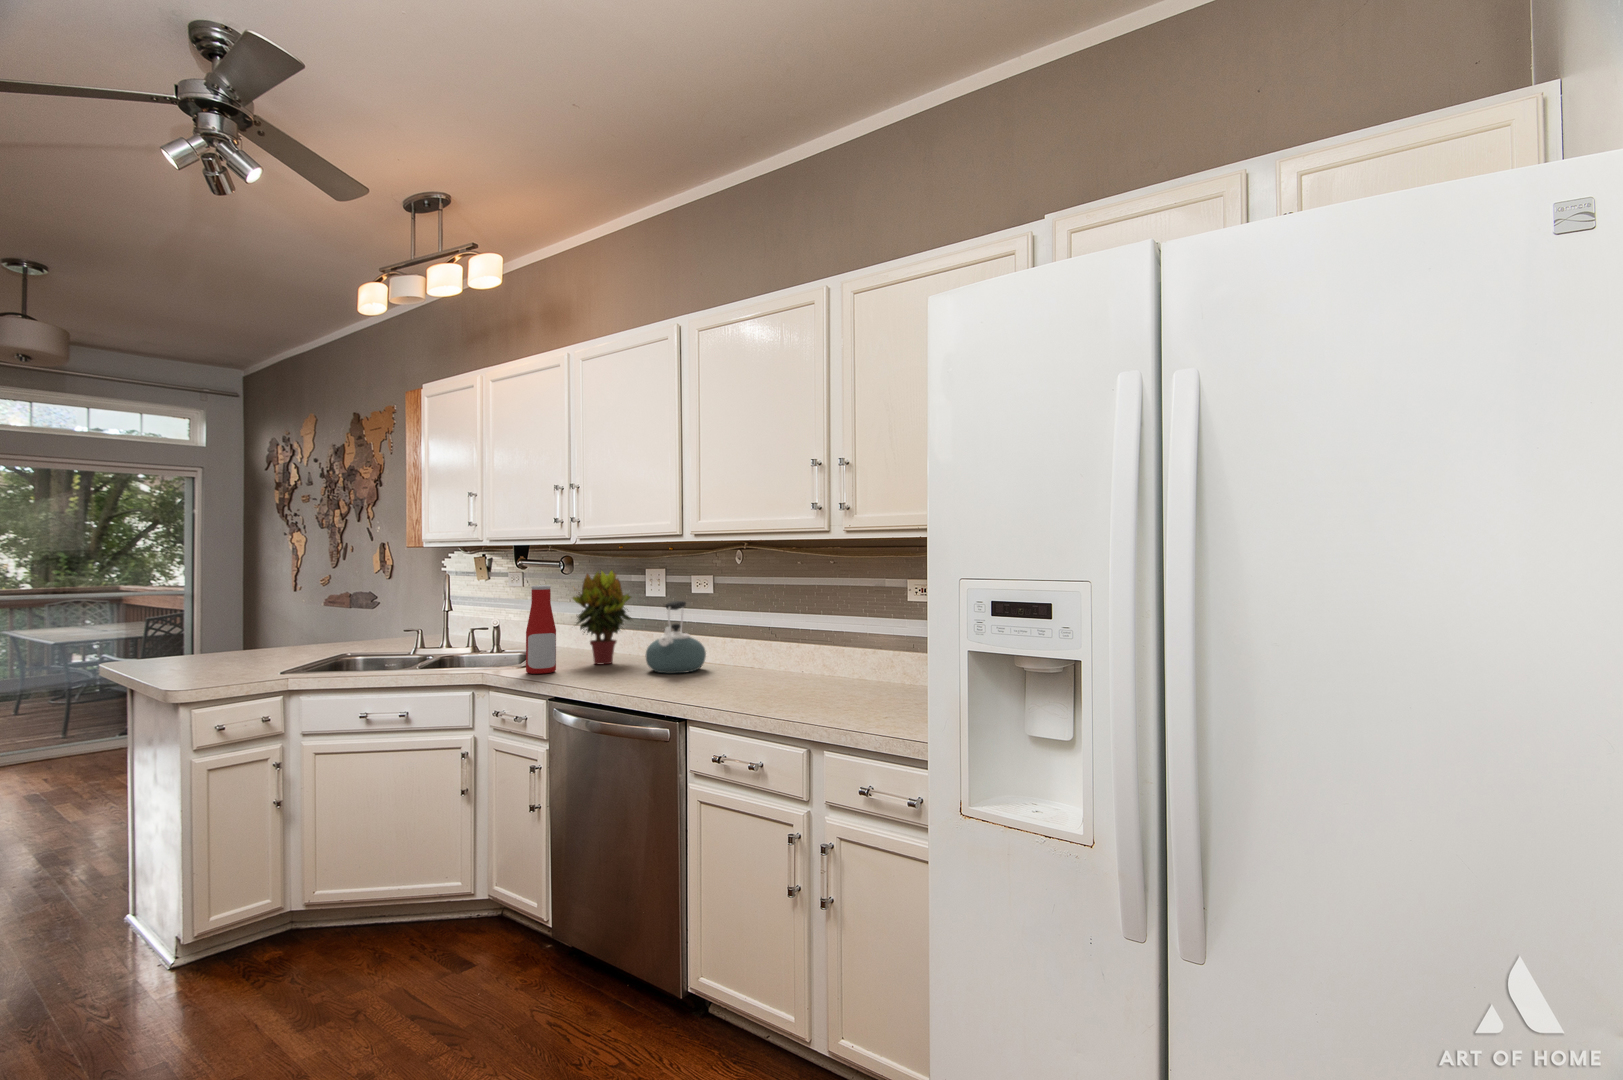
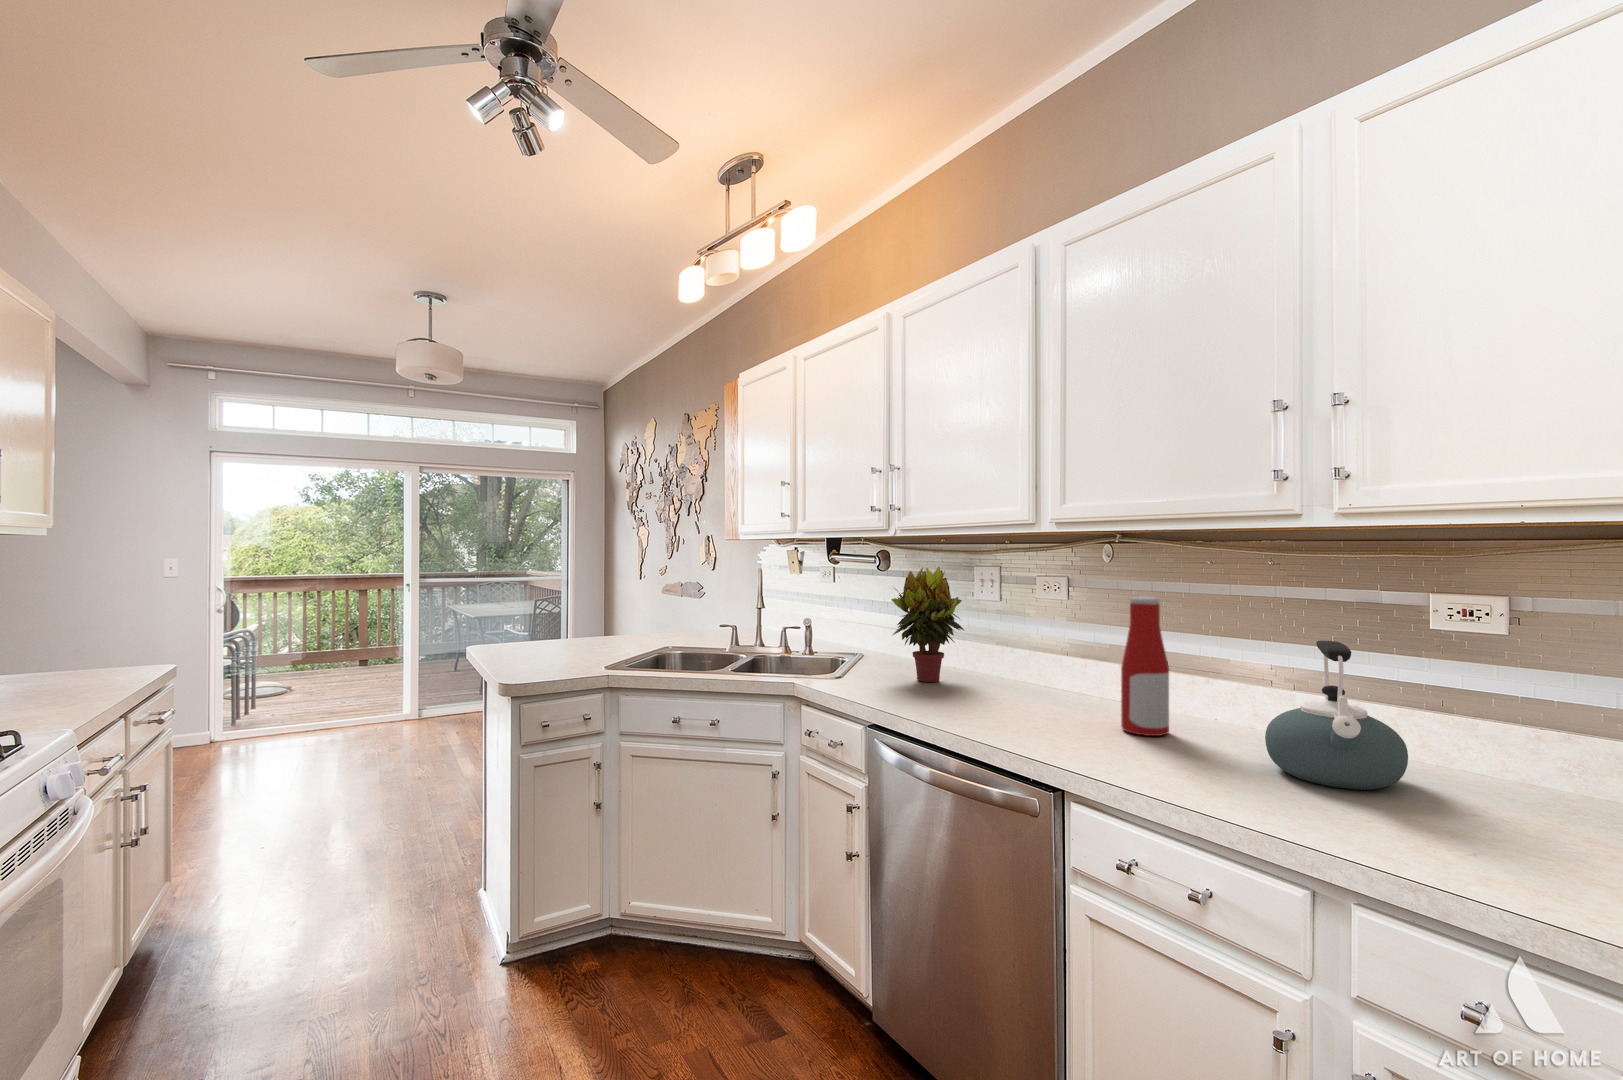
bottle: present [526,585,556,674] -> present [1121,597,1169,736]
kettle: present [646,601,706,673] -> present [1265,641,1408,790]

